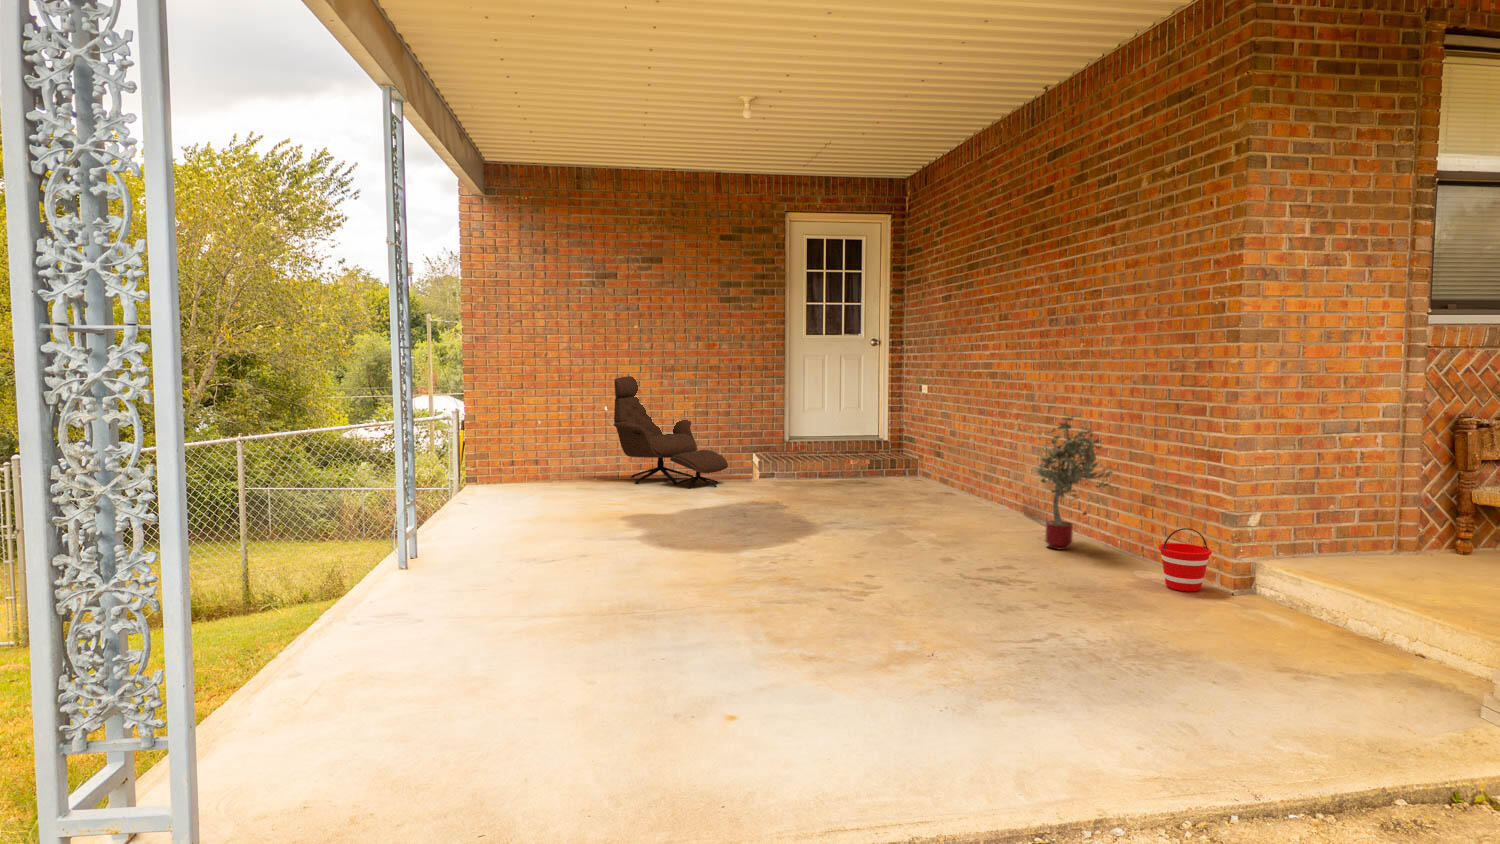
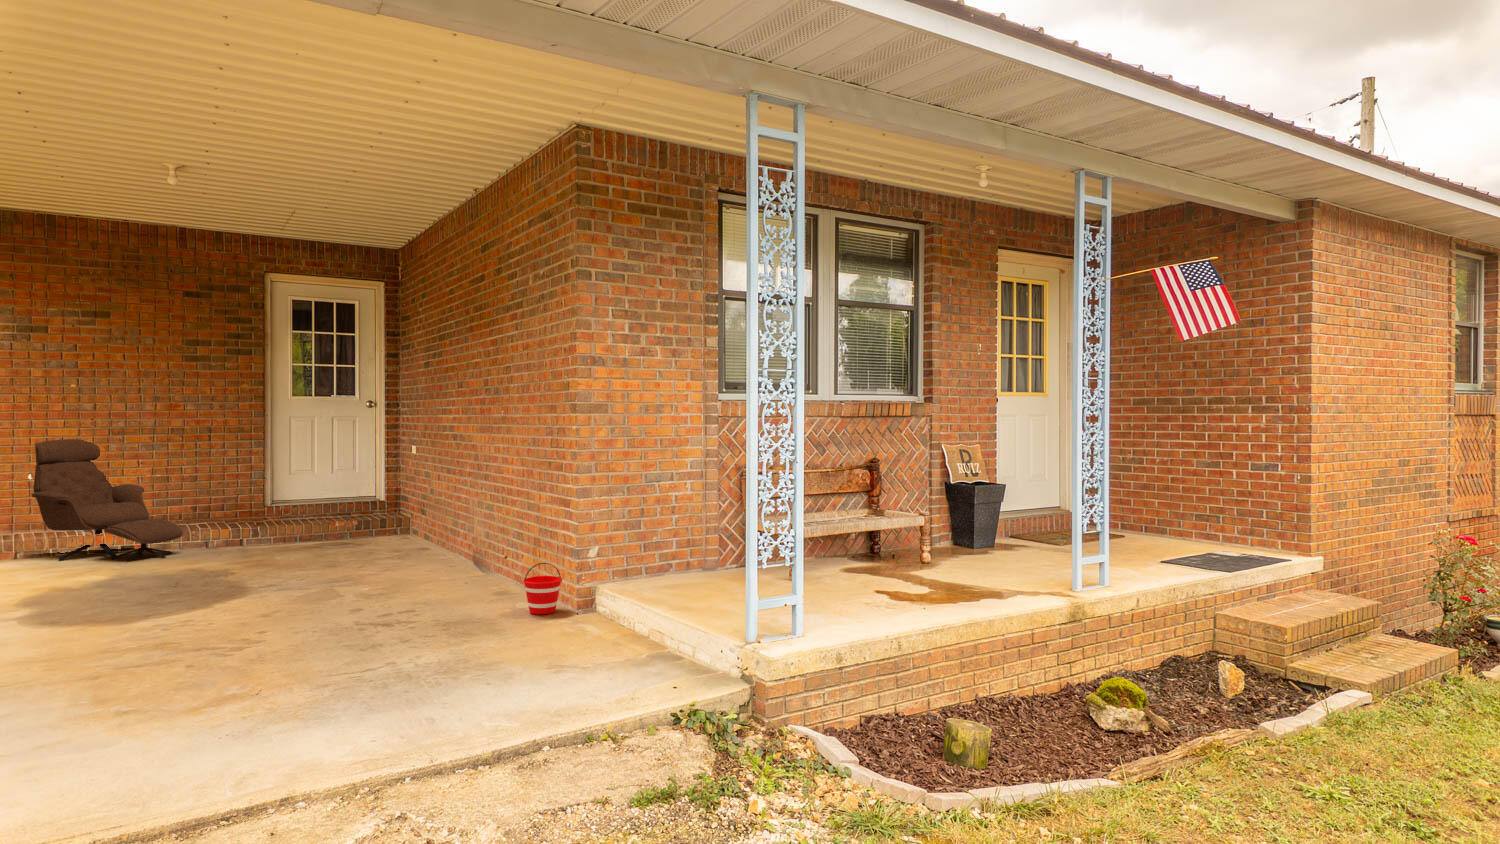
potted tree: present [1036,417,1113,550] -> none [451,474,518,591]

